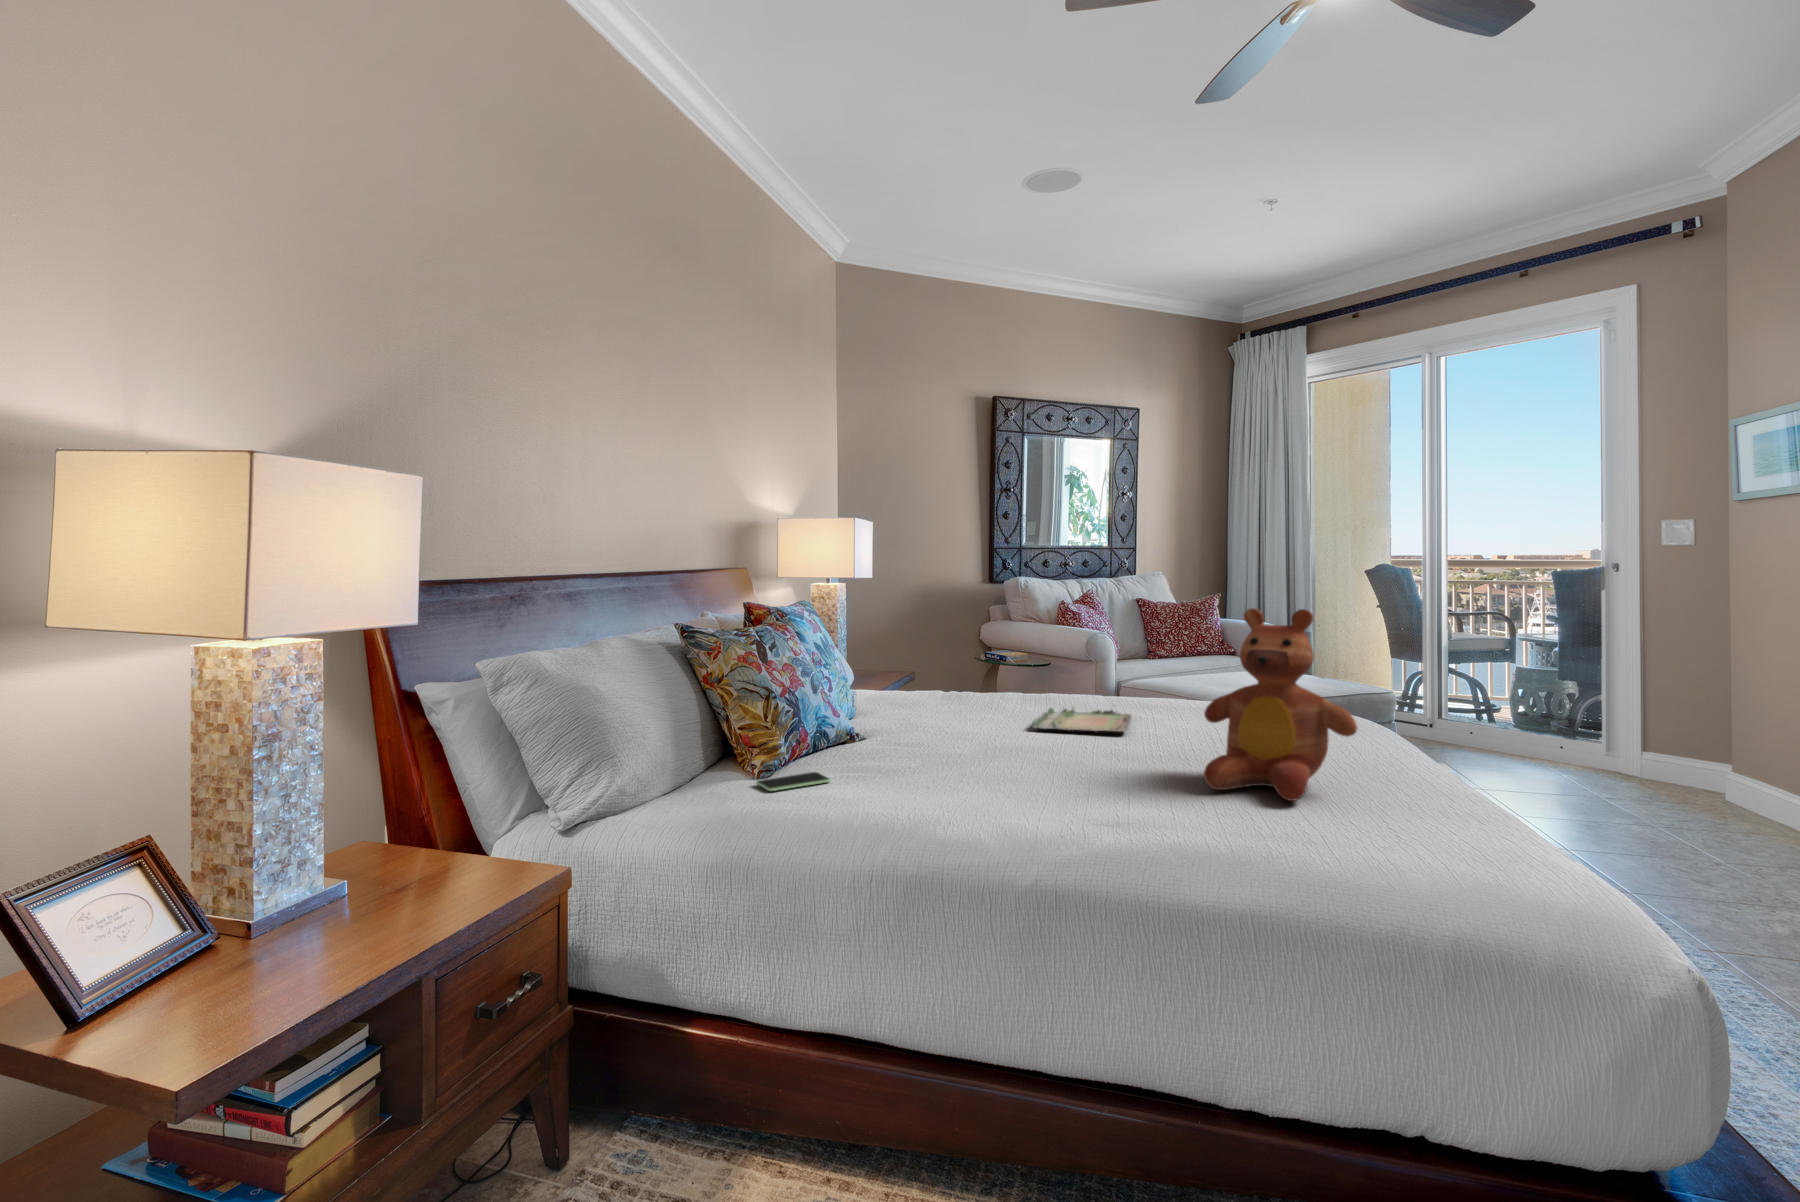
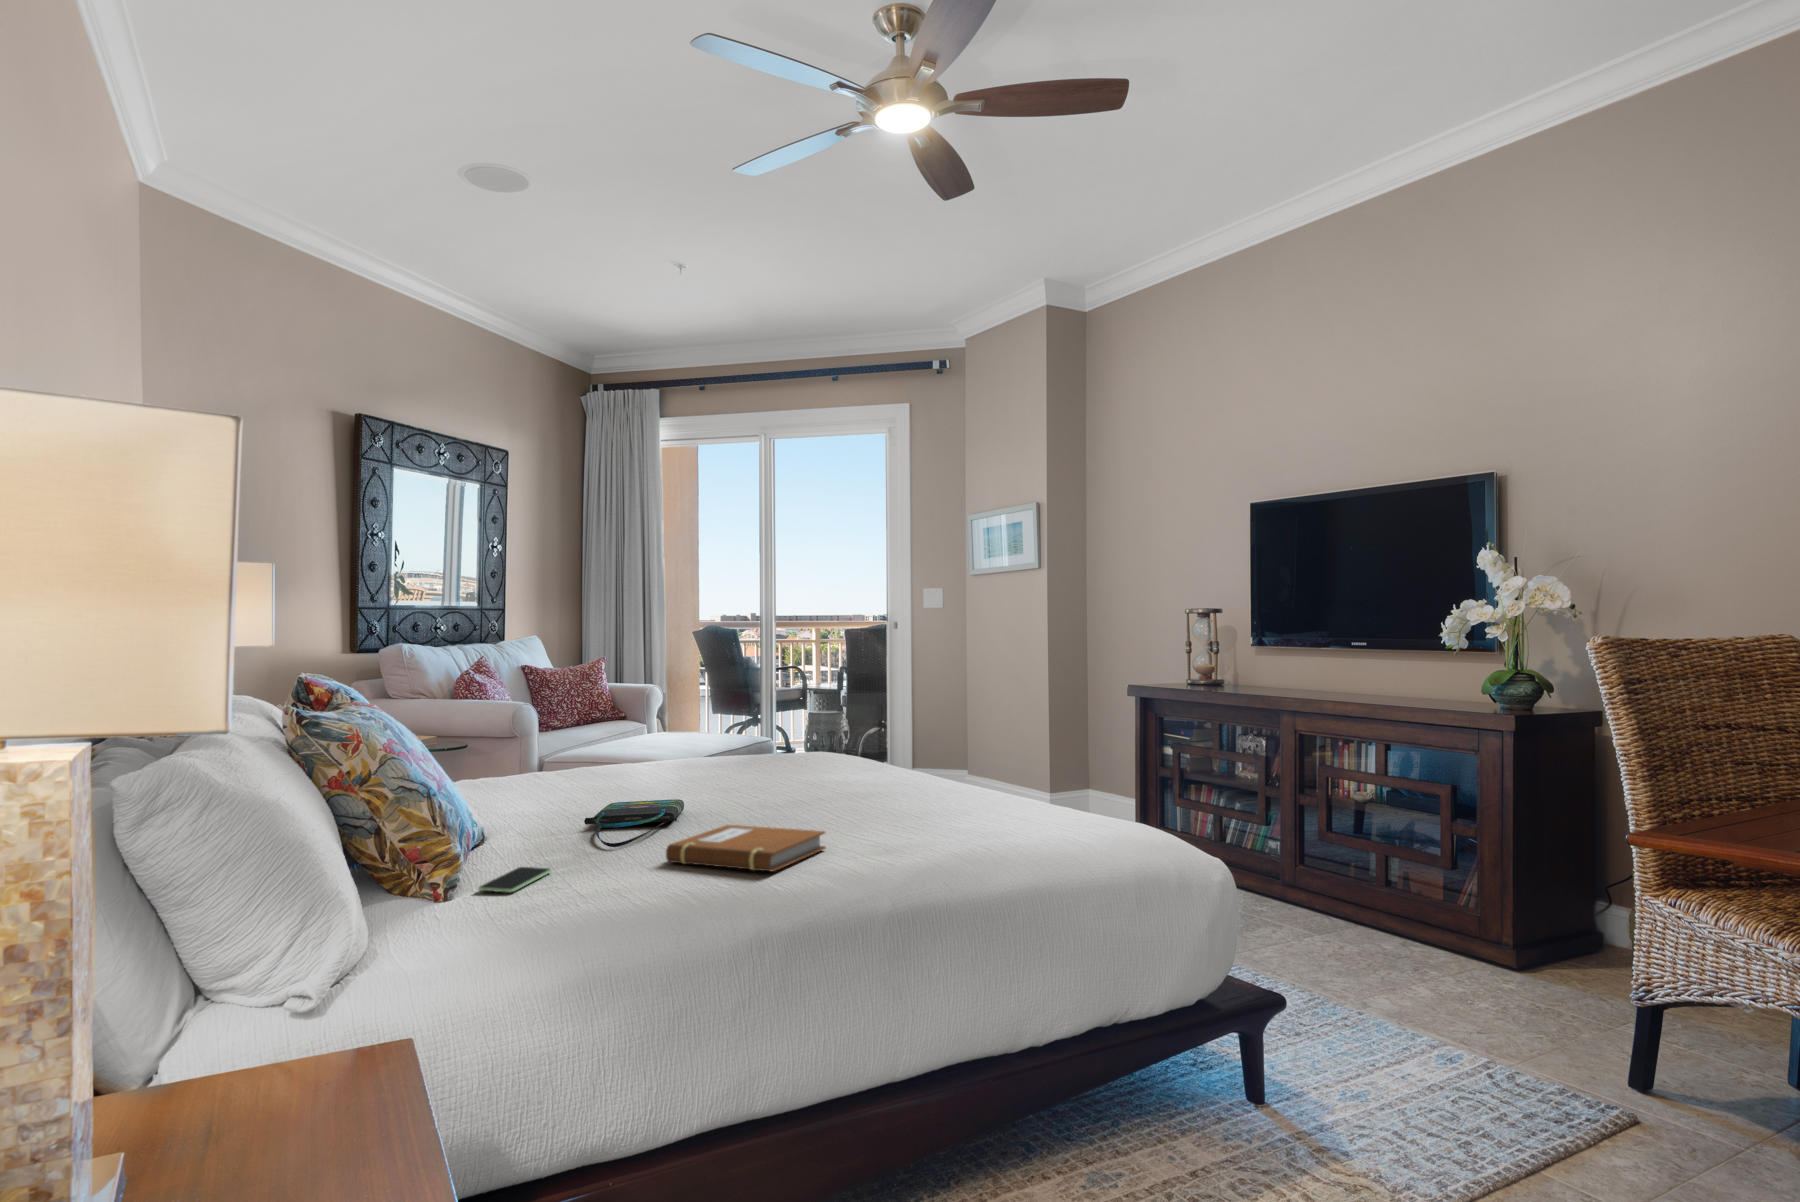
teddy bear: present [1204,608,1357,801] -> none [833,657,948,808]
tray: present [1032,708,1131,731] -> none [609,761,723,795]
tote bag: none [910,732,1041,773] -> present [584,799,684,847]
notebook: none [914,773,1072,832] -> present [666,825,826,871]

